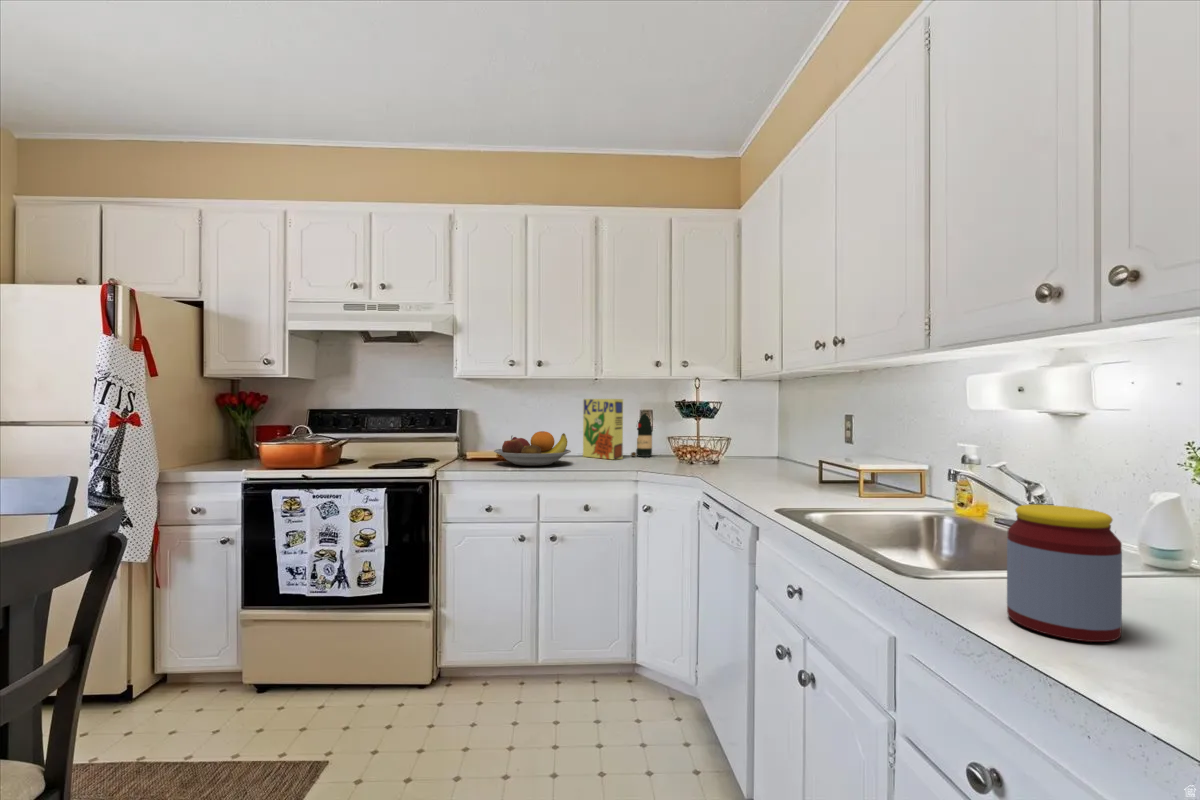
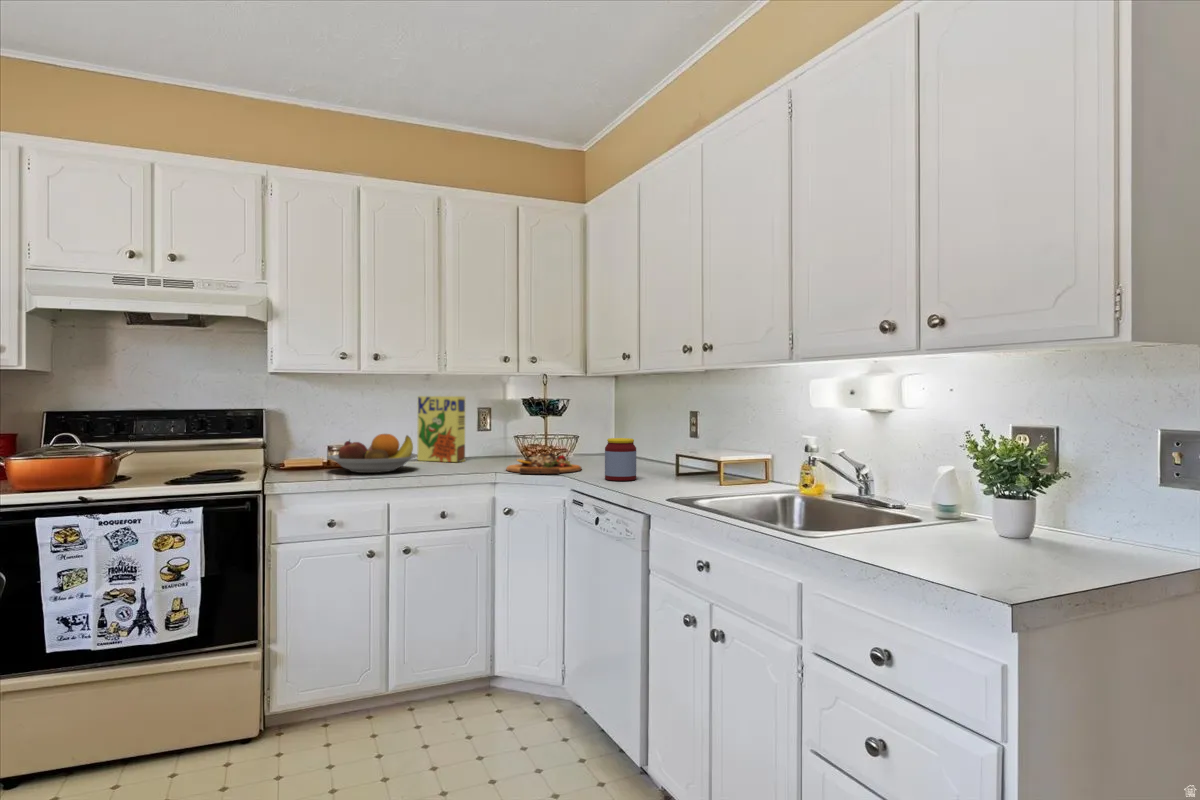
wine bottle: present [631,413,652,457] -> none [470,396,493,458]
cutting board: none [647,453,723,476] -> present [506,453,582,474]
jar: present [1007,504,1122,642] -> present [605,438,636,481]

